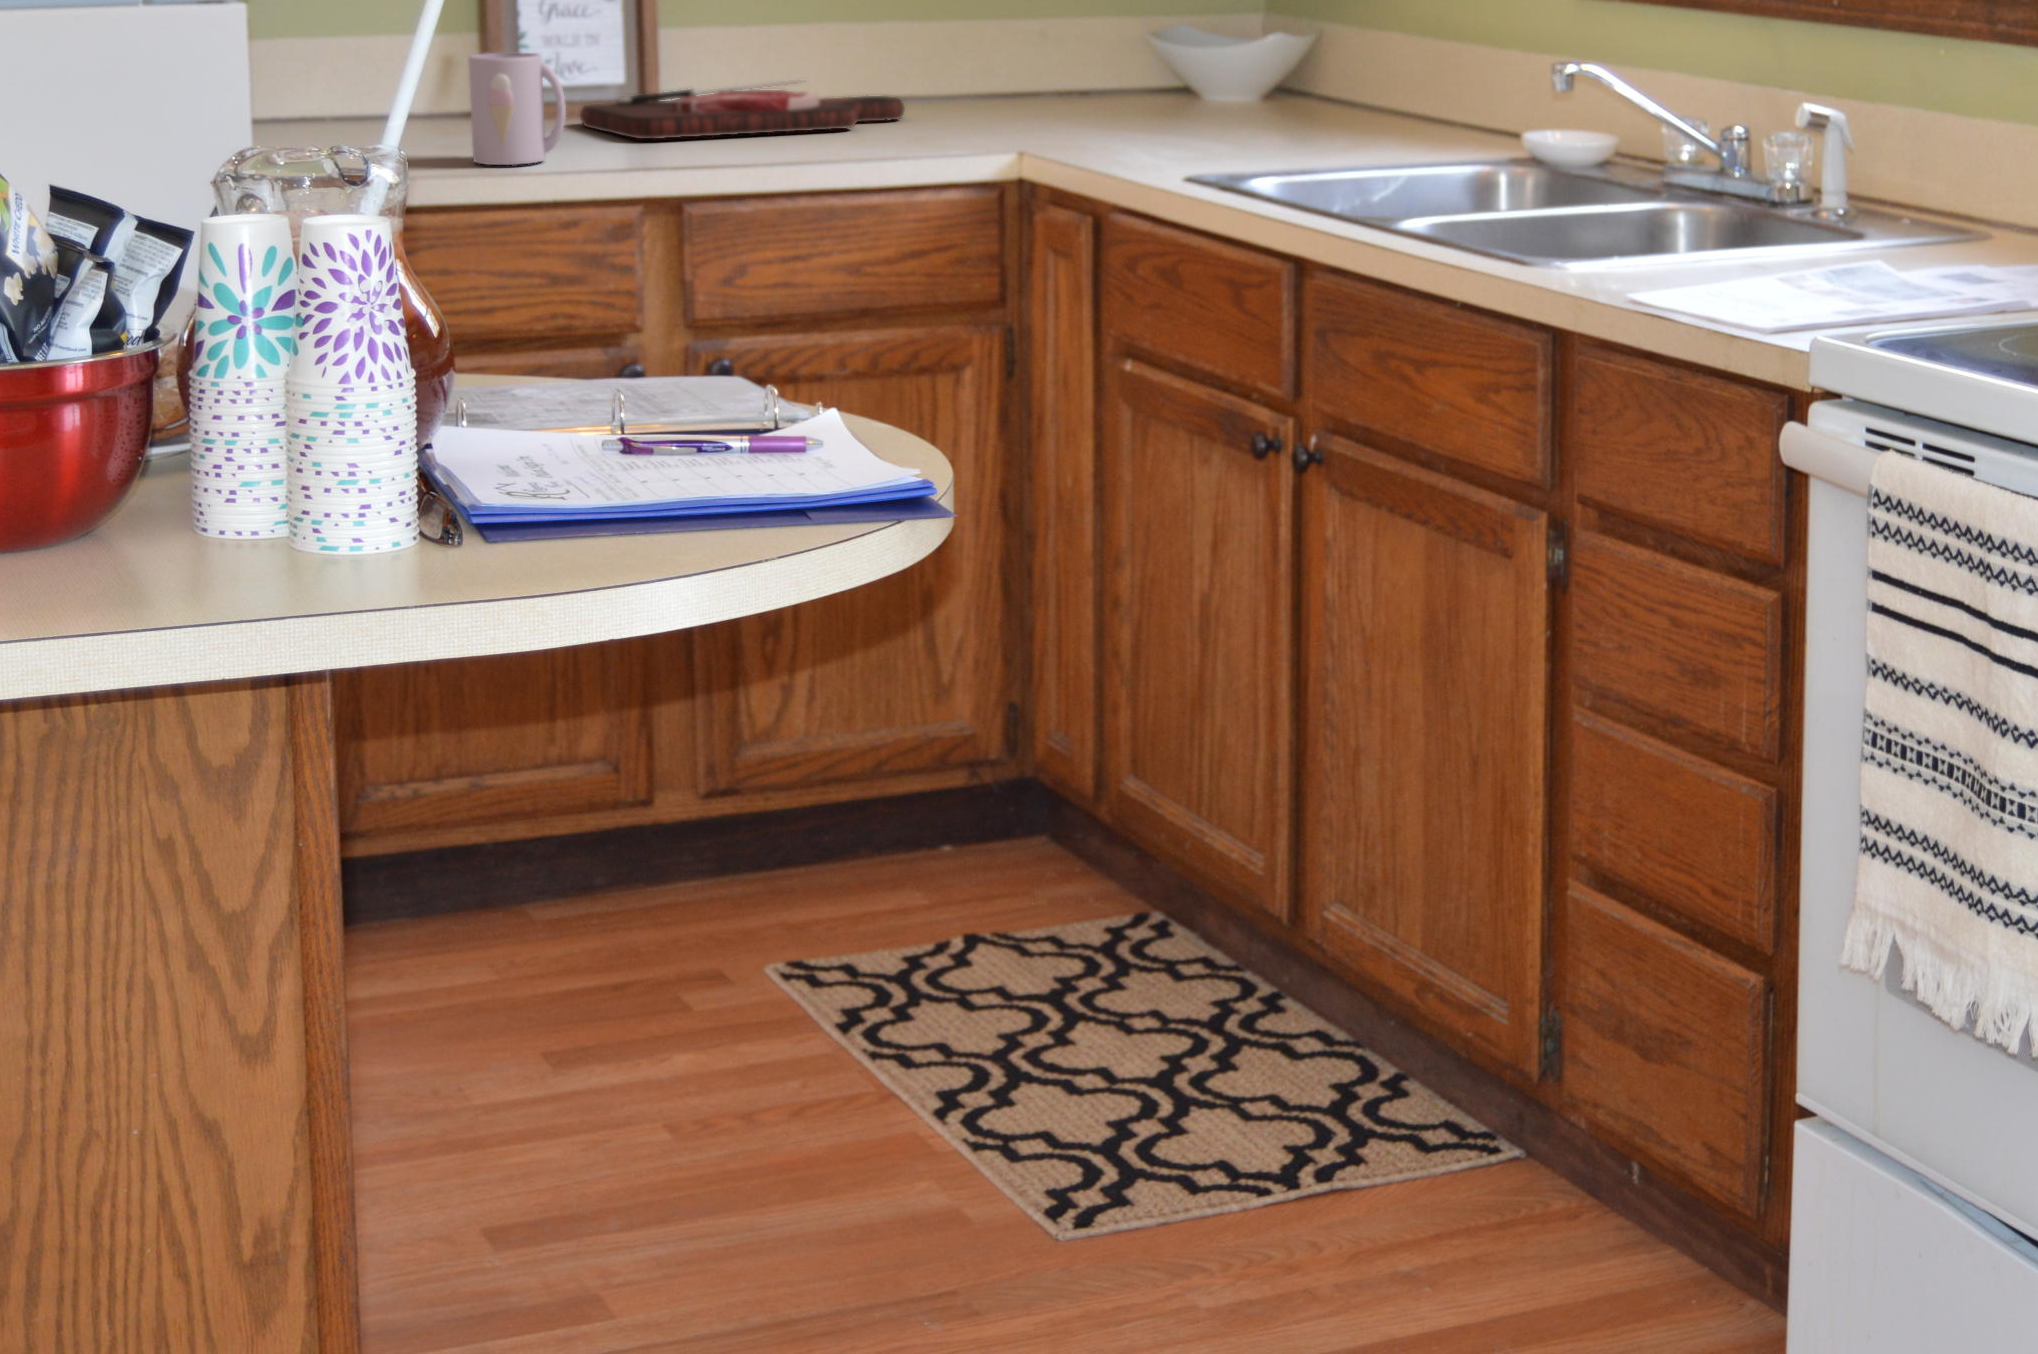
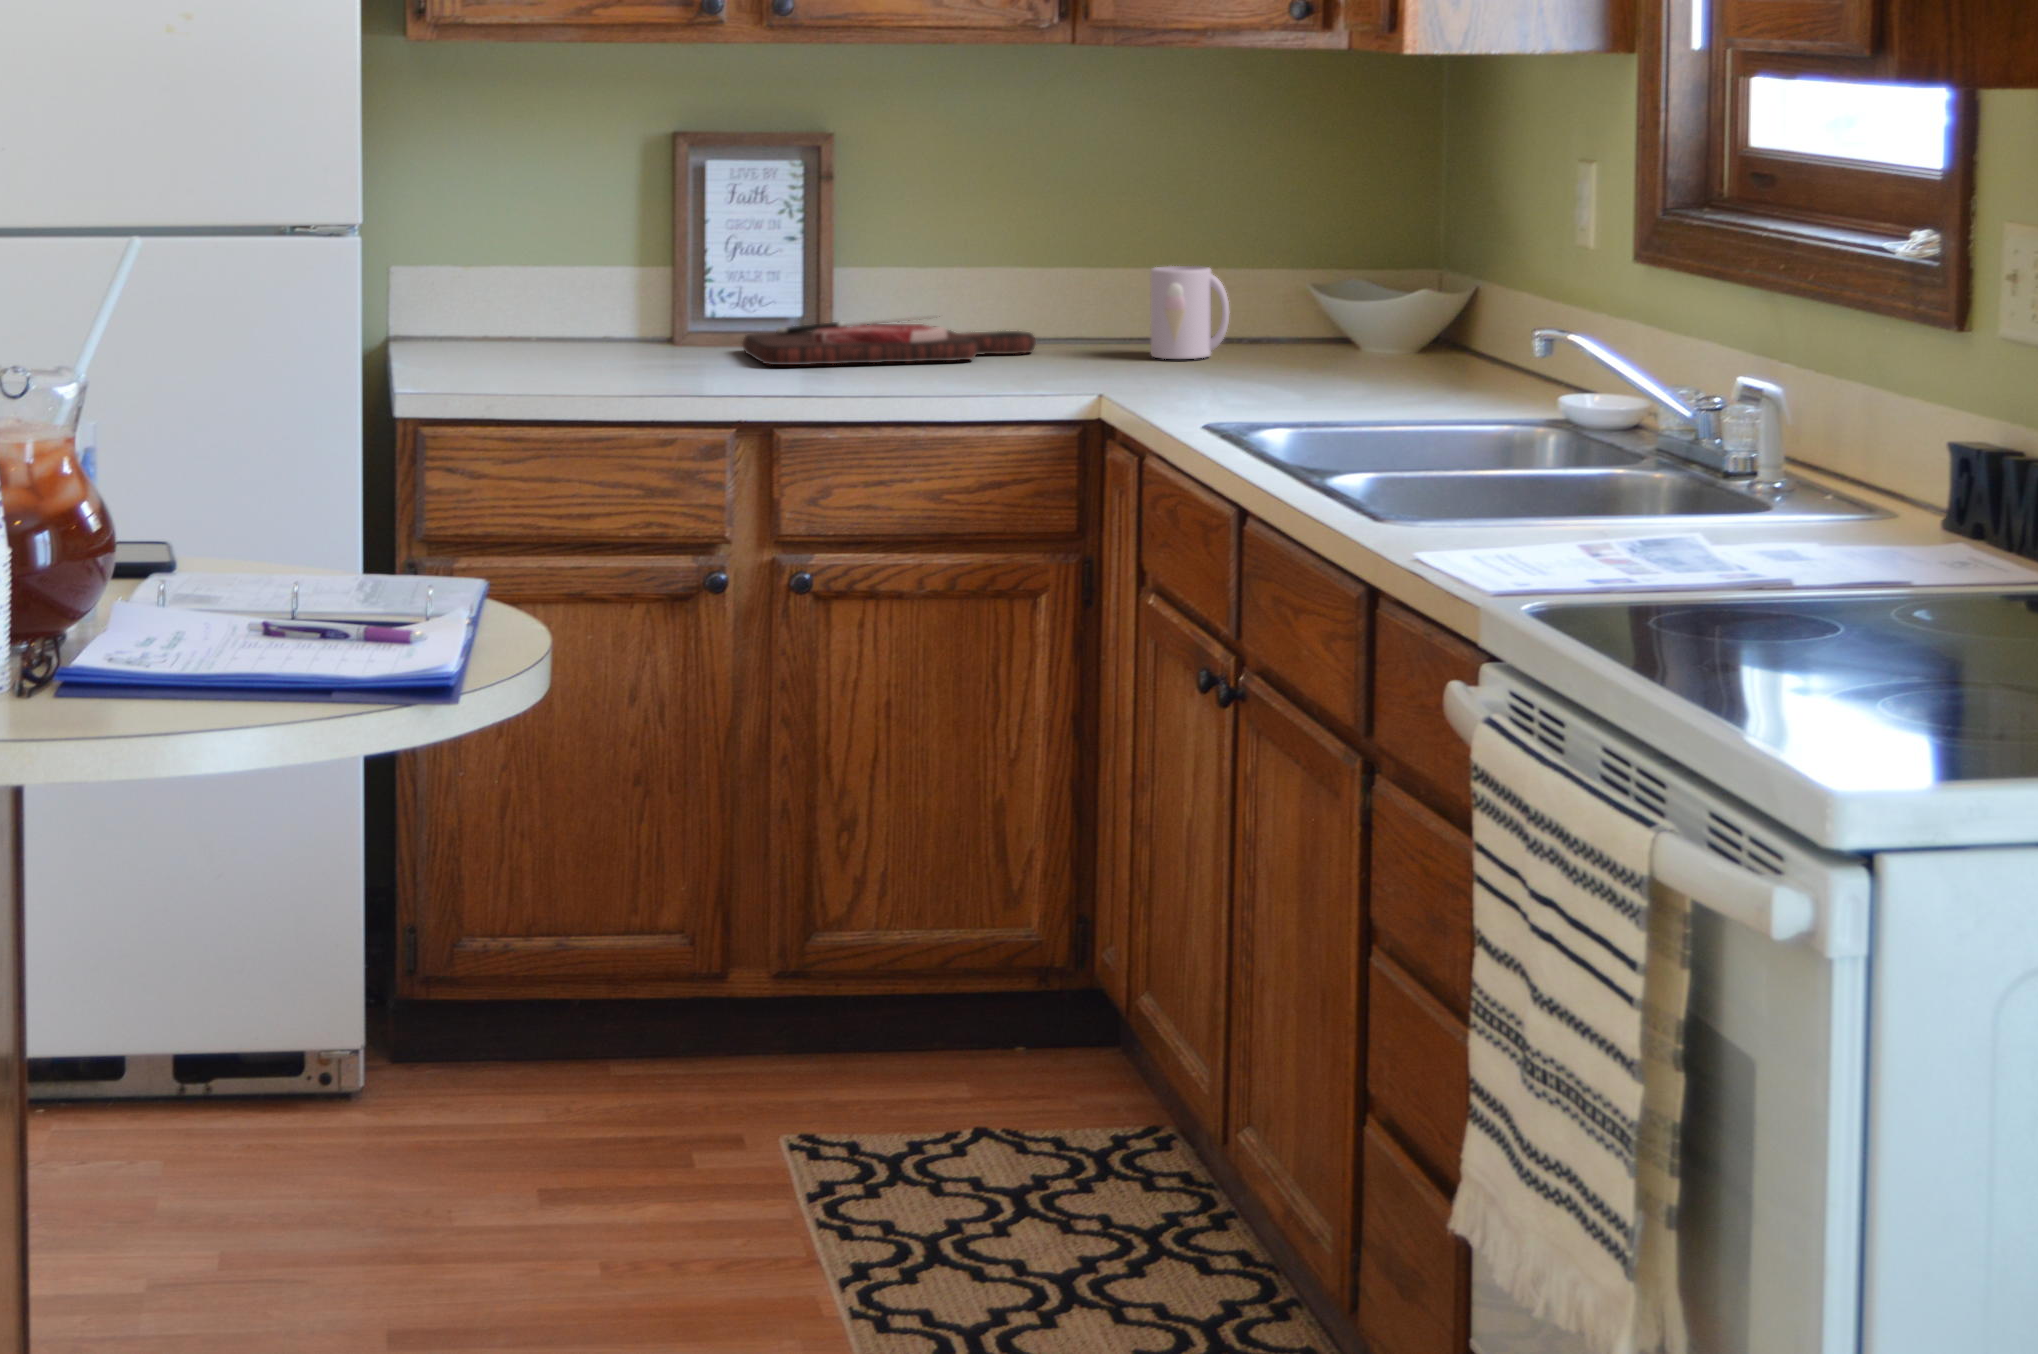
mug: present [468,52,566,165] -> present [1150,266,1229,359]

